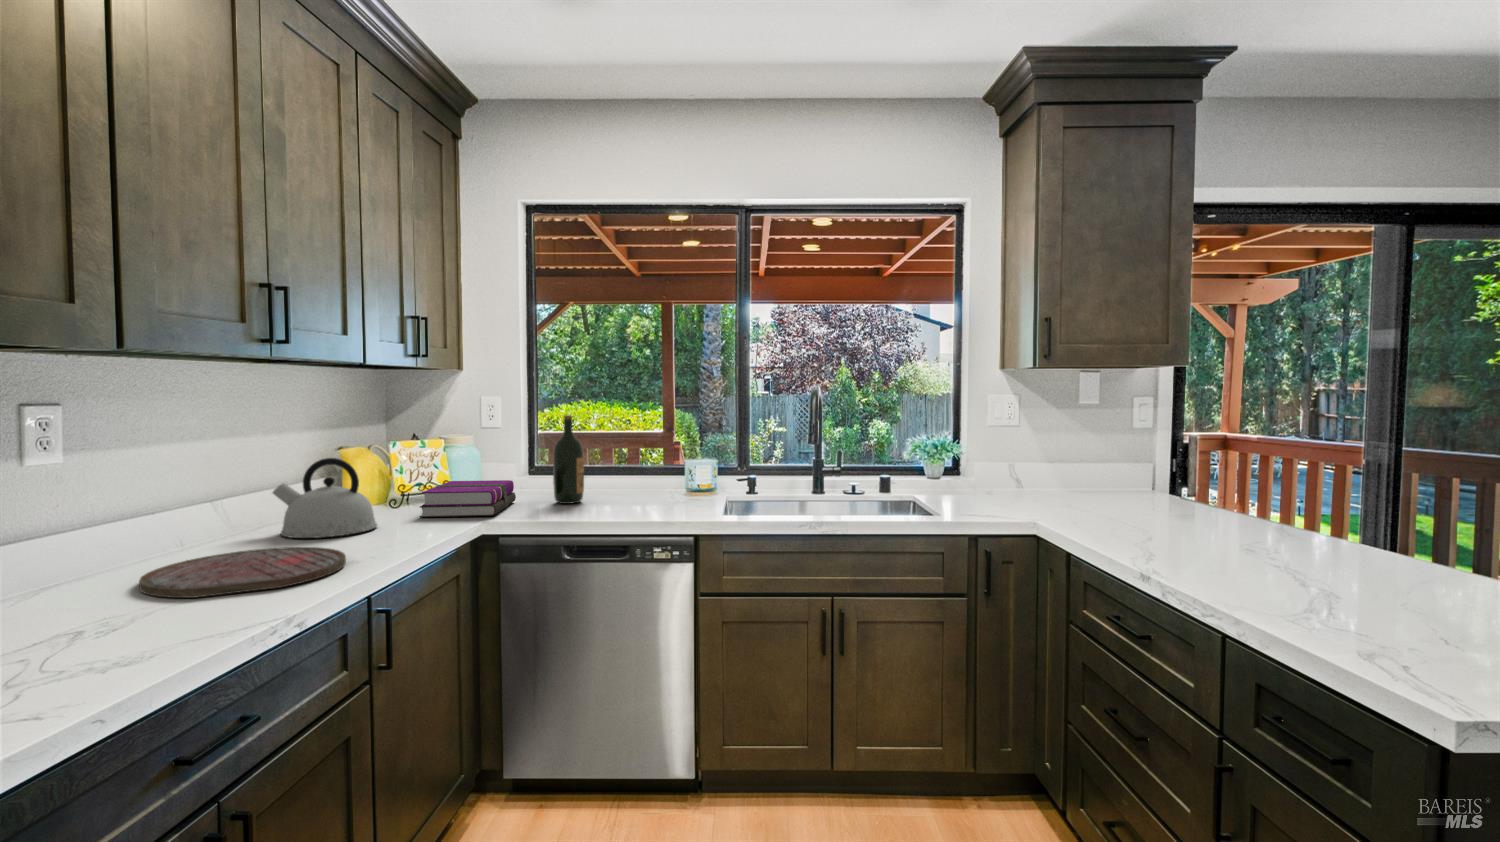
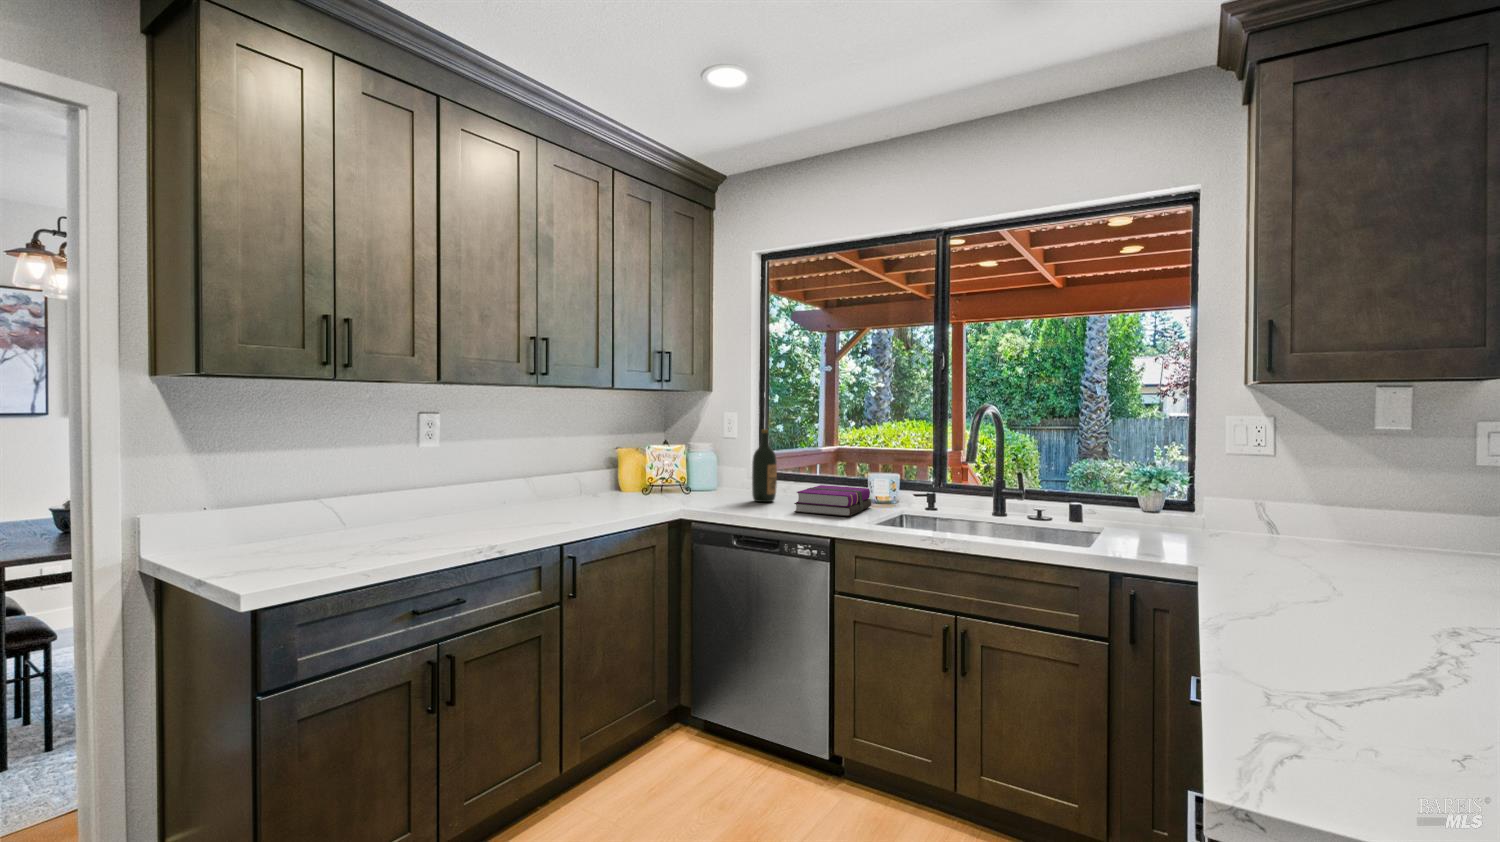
kettle: present [273,458,377,538] -> none [555,453,615,507]
hardback book: present [420,480,516,517] -> present [794,485,871,516]
cutting board: present [139,547,346,598] -> none [449,508,562,531]

